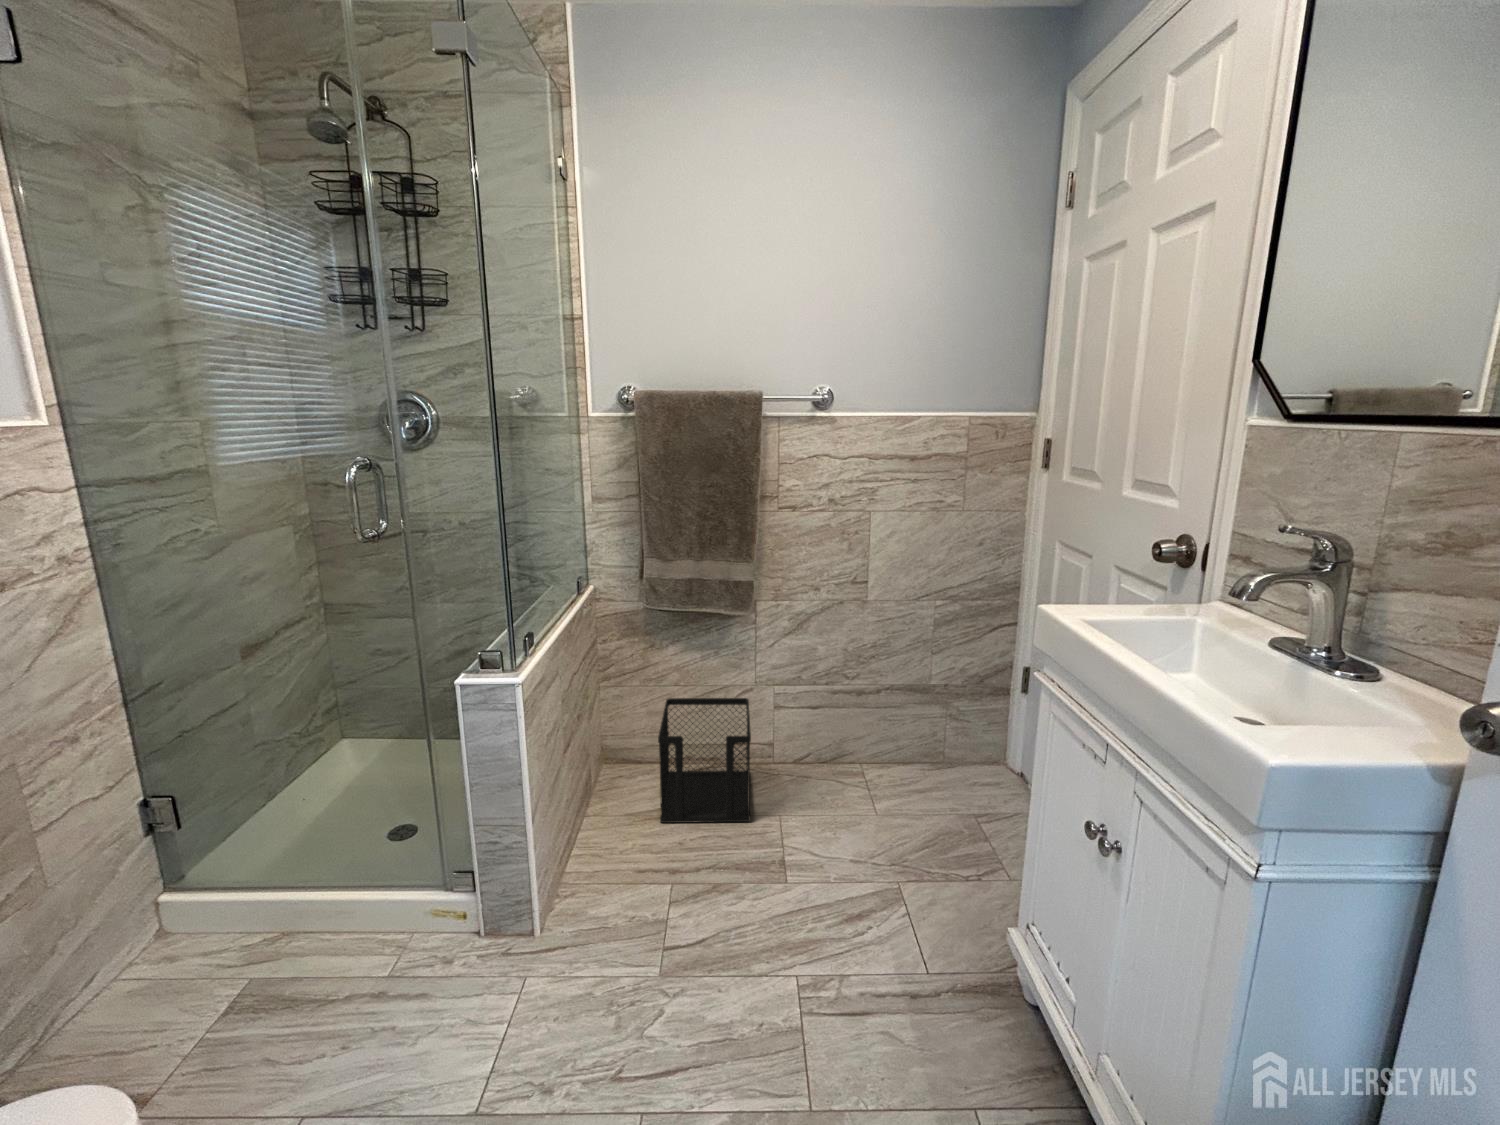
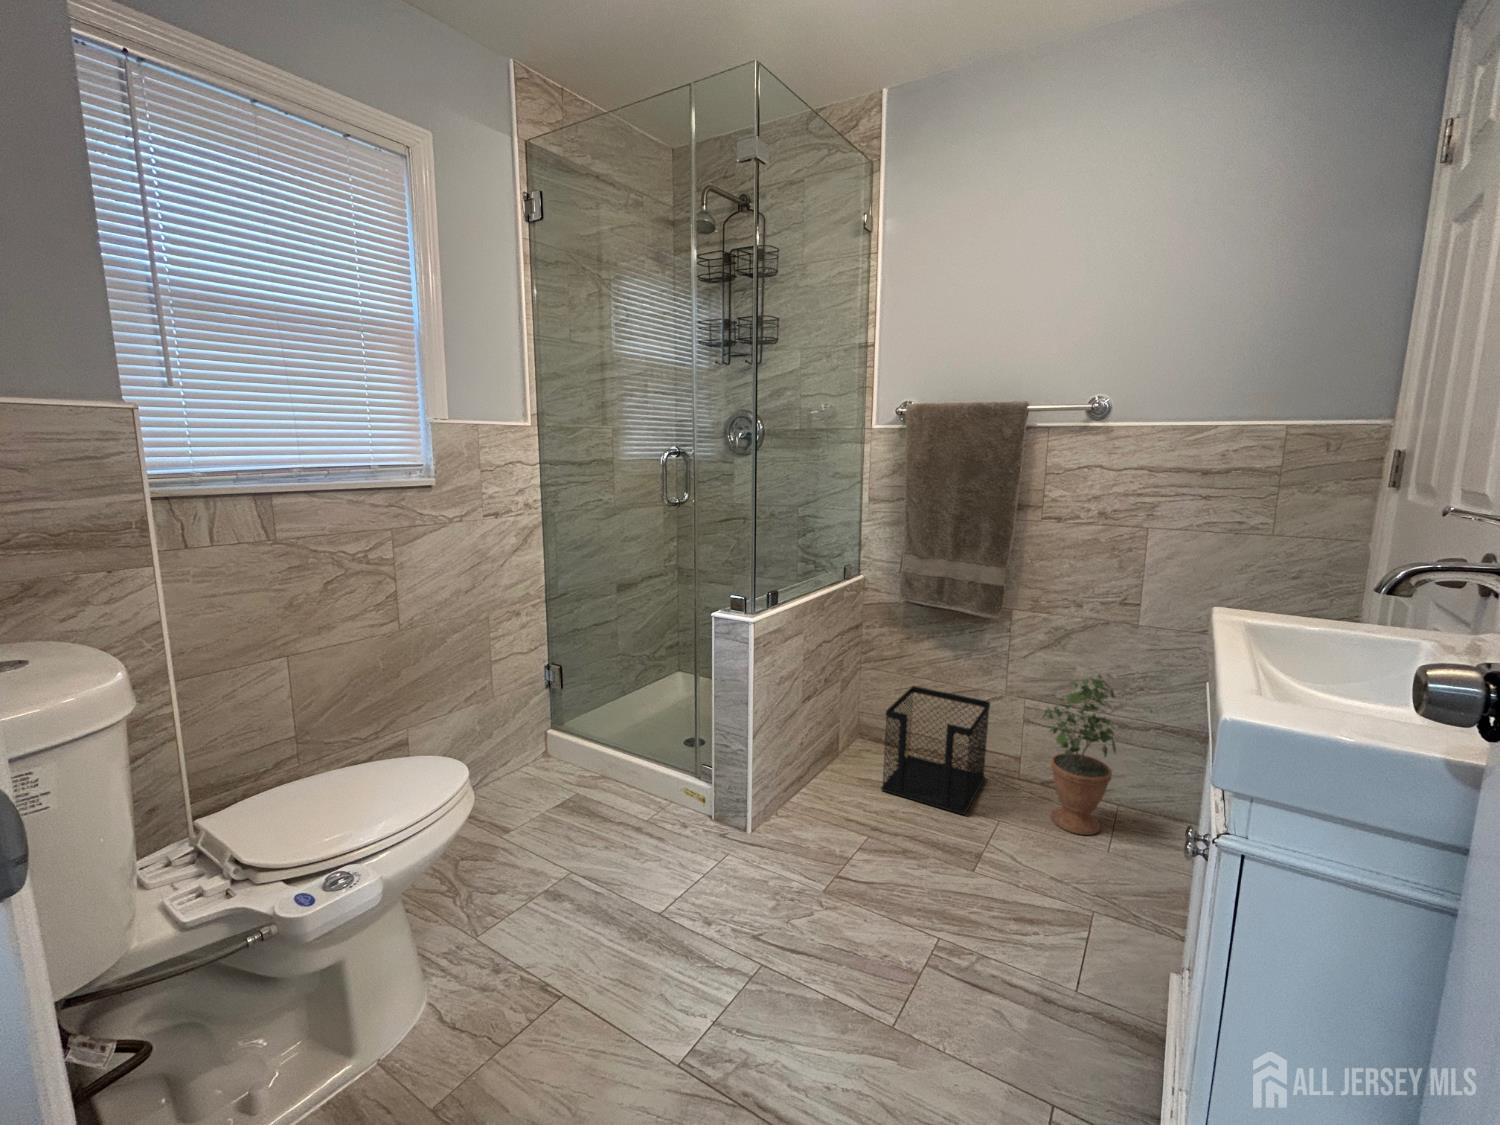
potted plant: none [805,650,869,806] -> present [1044,669,1116,835]

